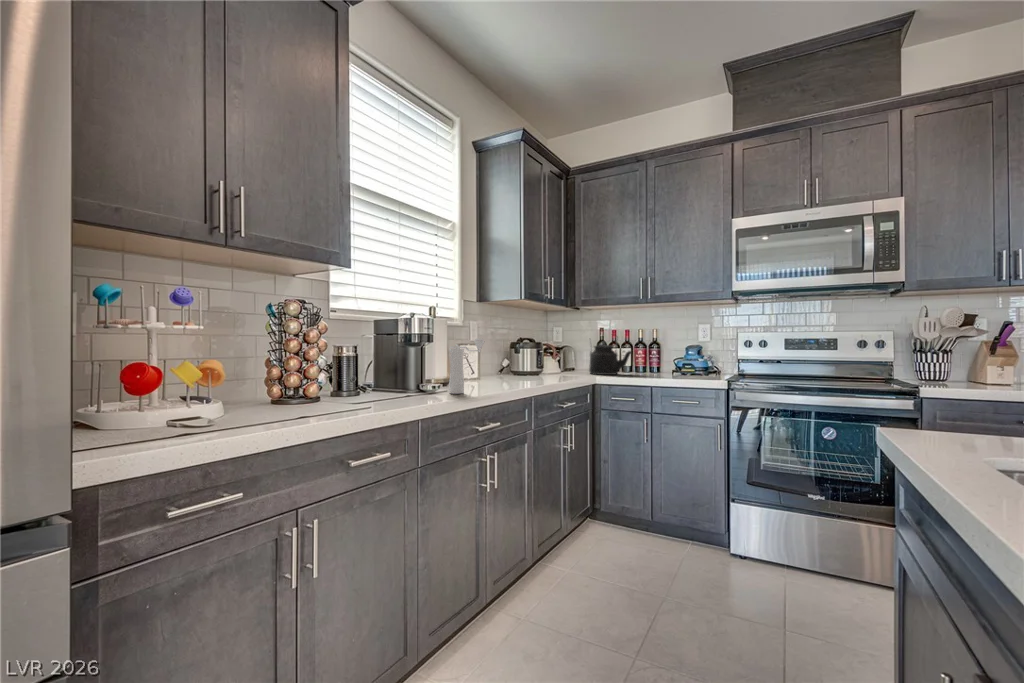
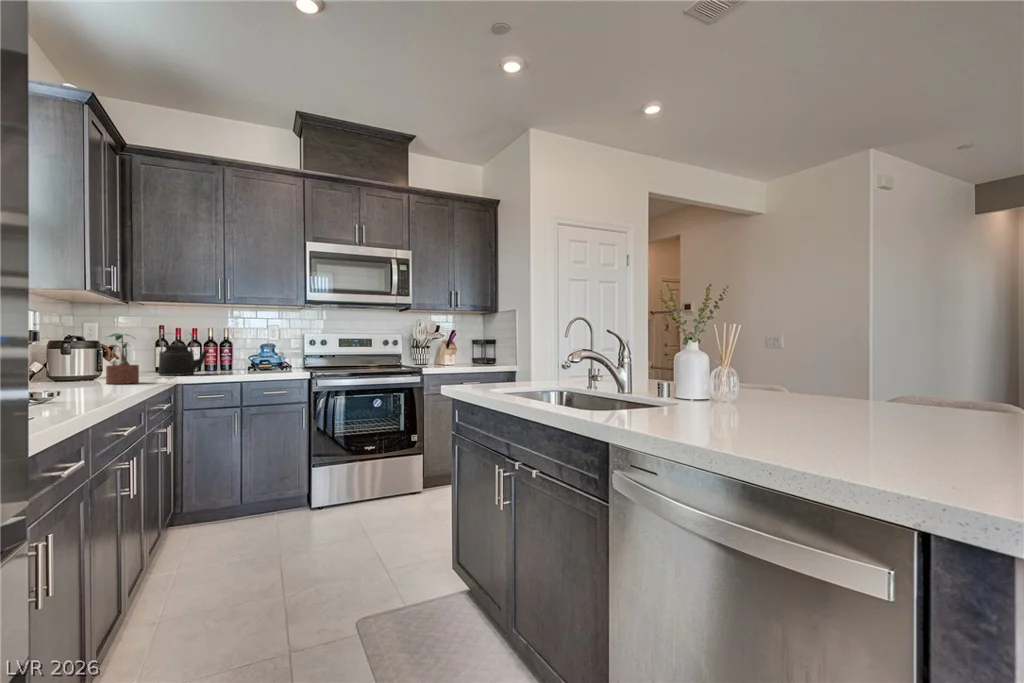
potted plant: none [530,335,556,380] -> present [106,334,139,384]
pepper mill: present [449,339,485,394] -> none [59,339,100,401]

